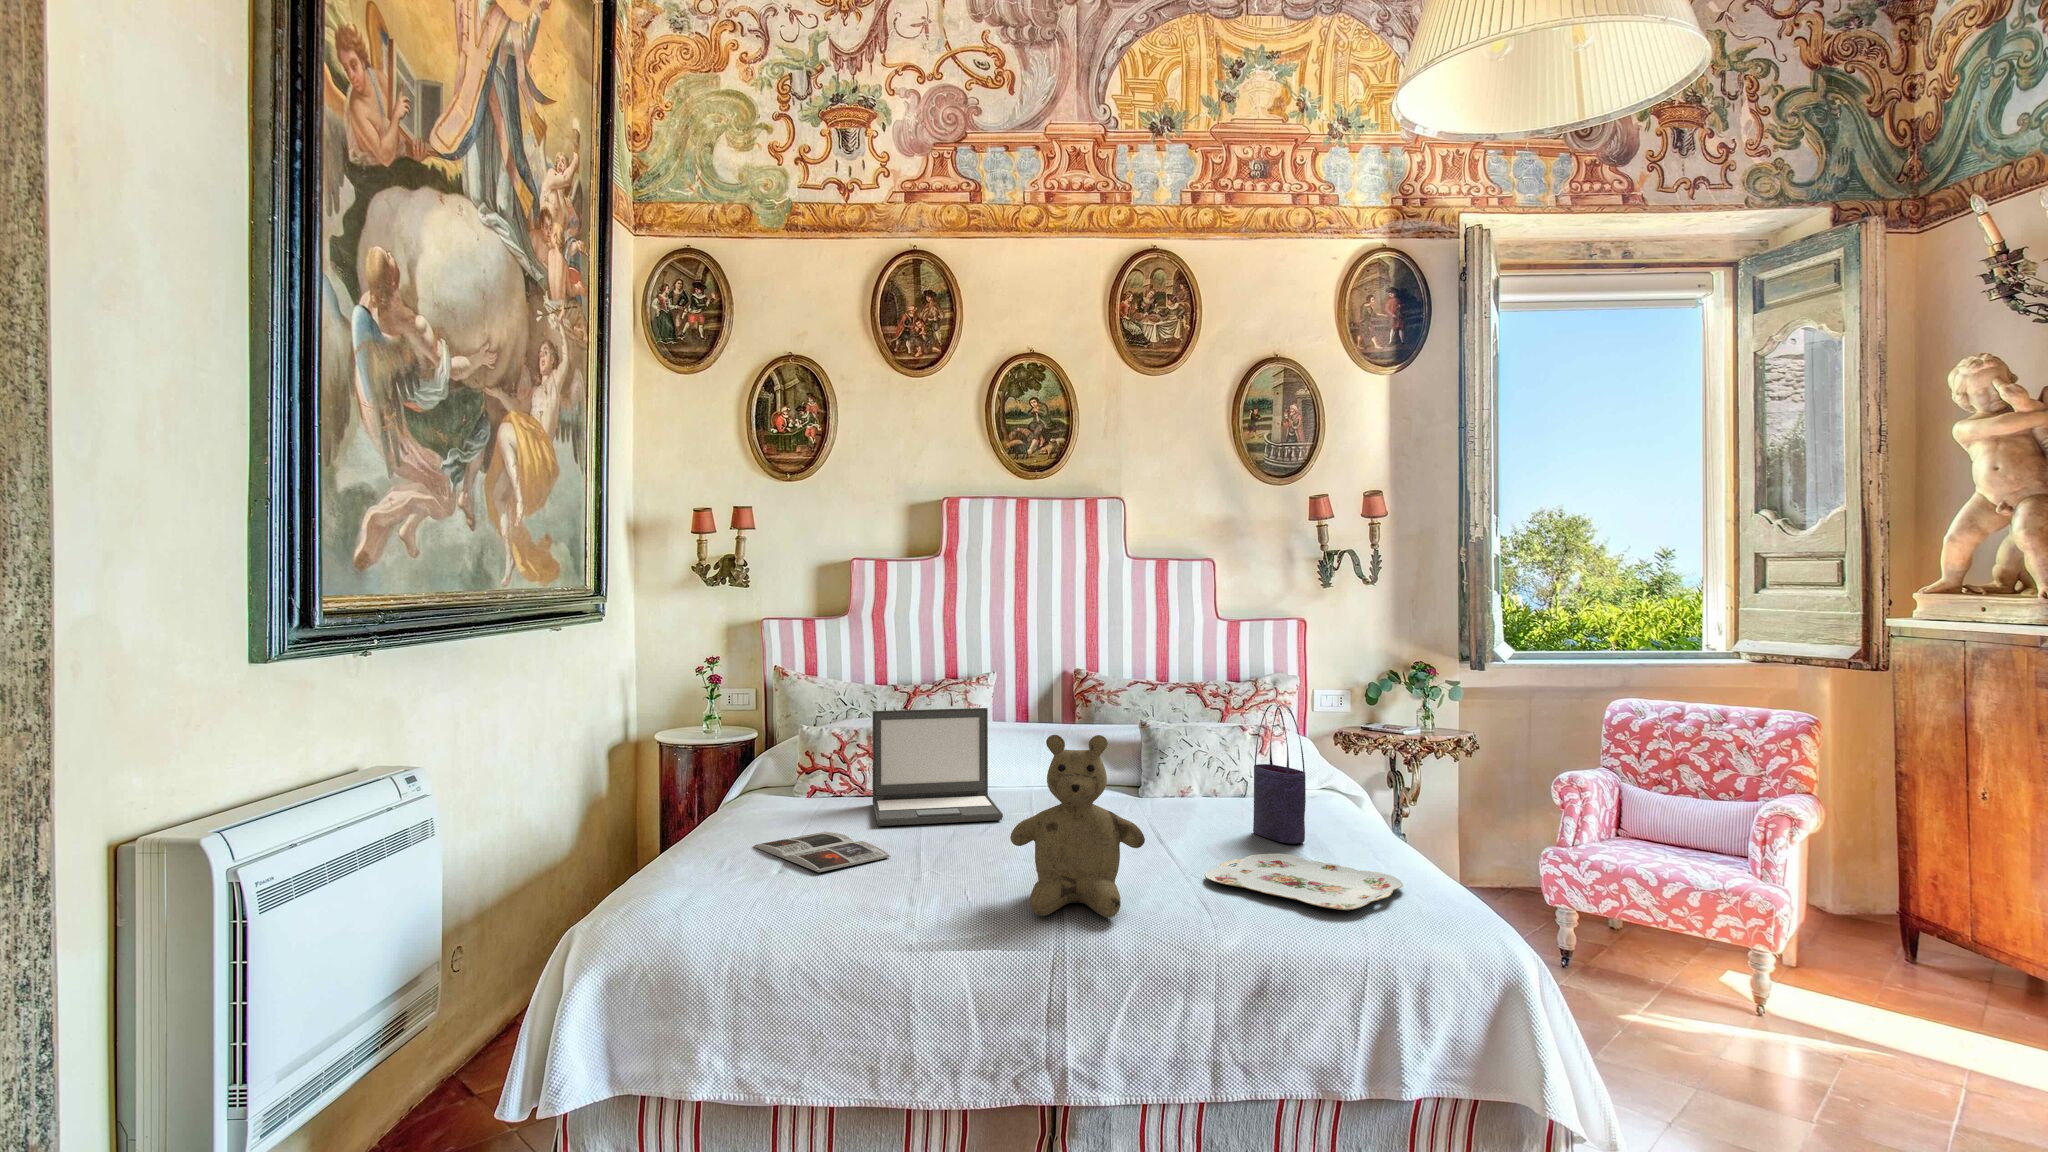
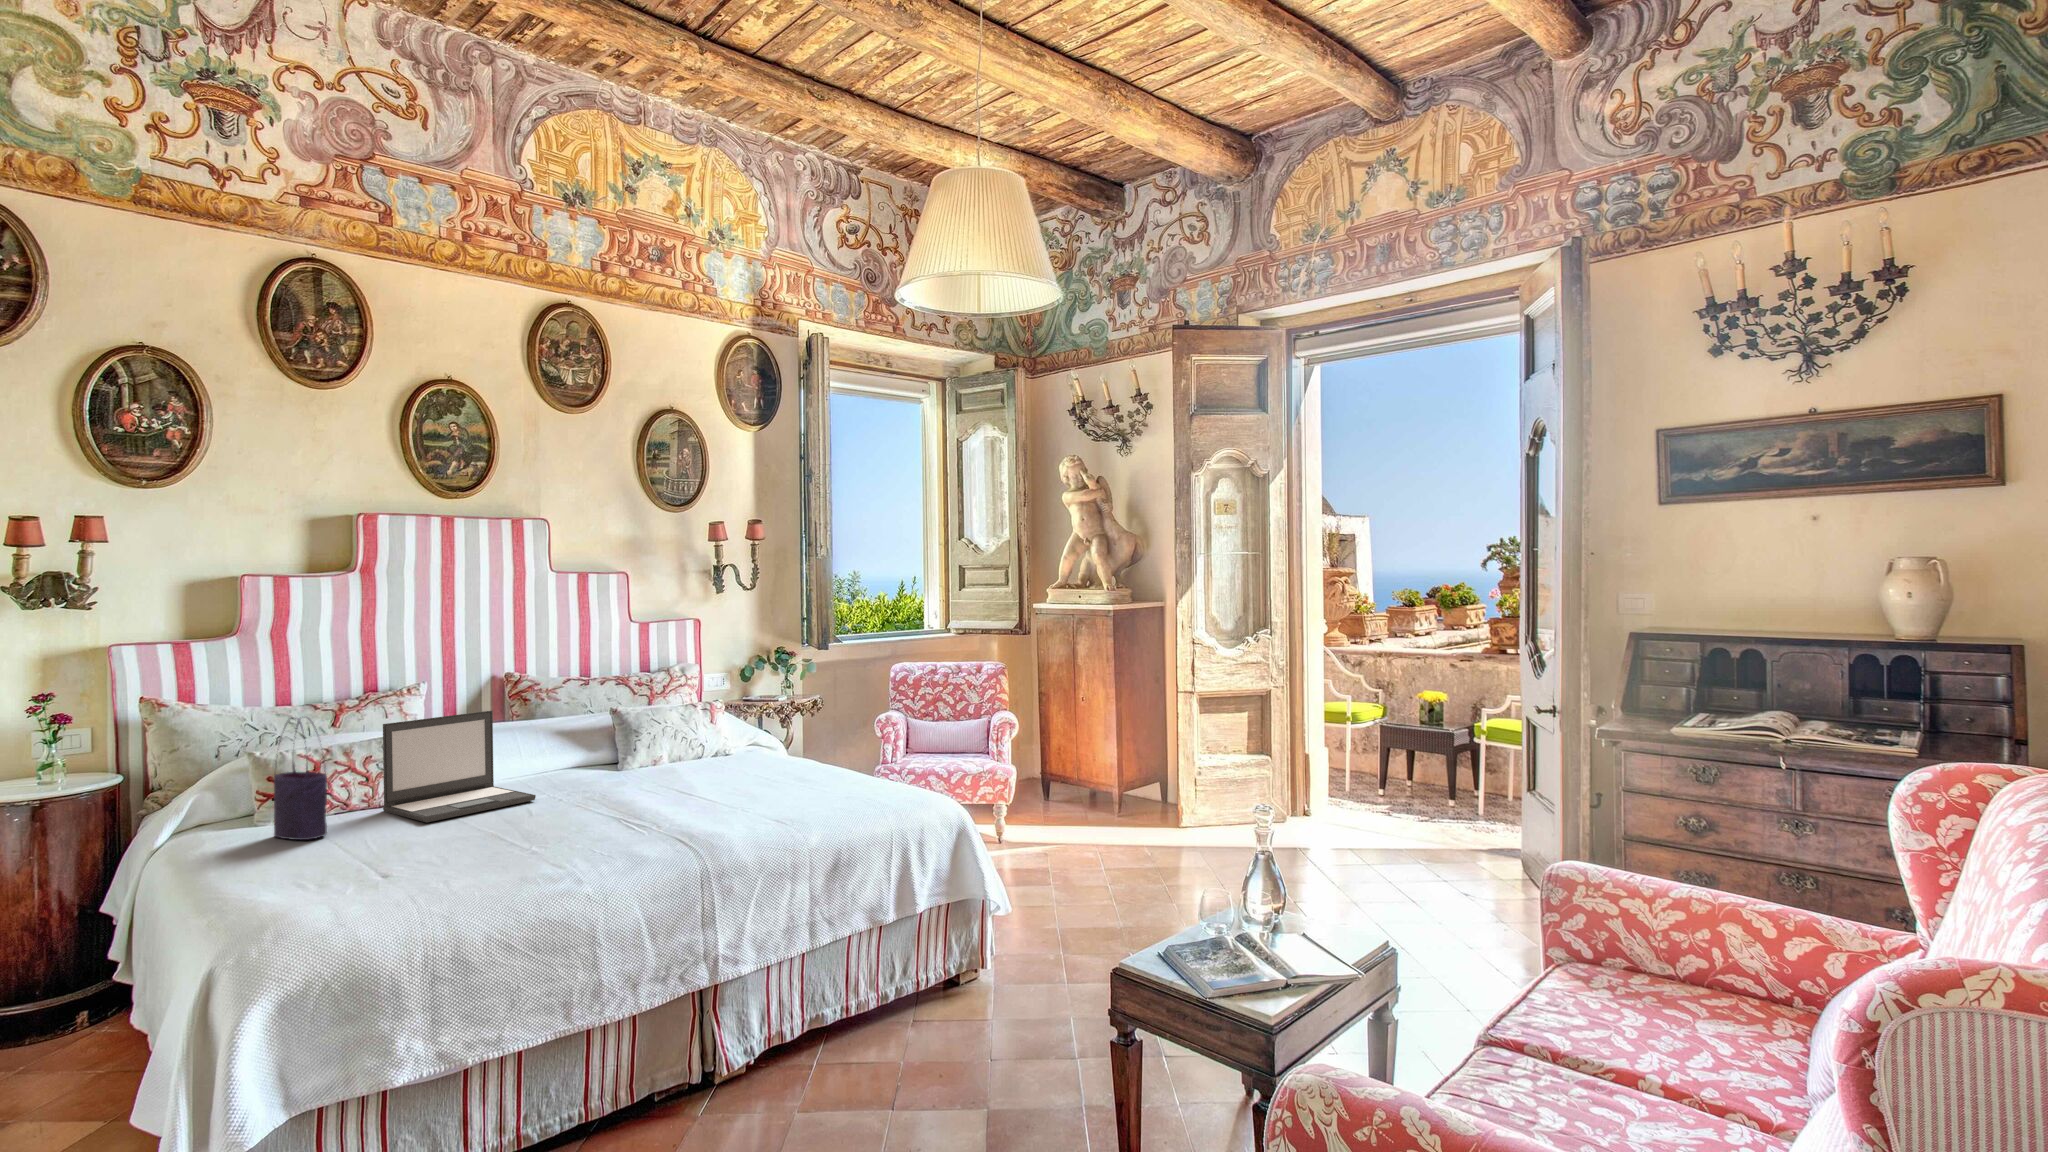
tote bag: present [1253,704,1306,844] -> present [274,717,327,840]
teddy bear: present [1010,735,1145,917] -> none [622,712,721,842]
magazine: present [754,832,890,872] -> none [323,832,482,858]
serving tray: present [1205,853,1403,910] -> none [741,781,861,804]

